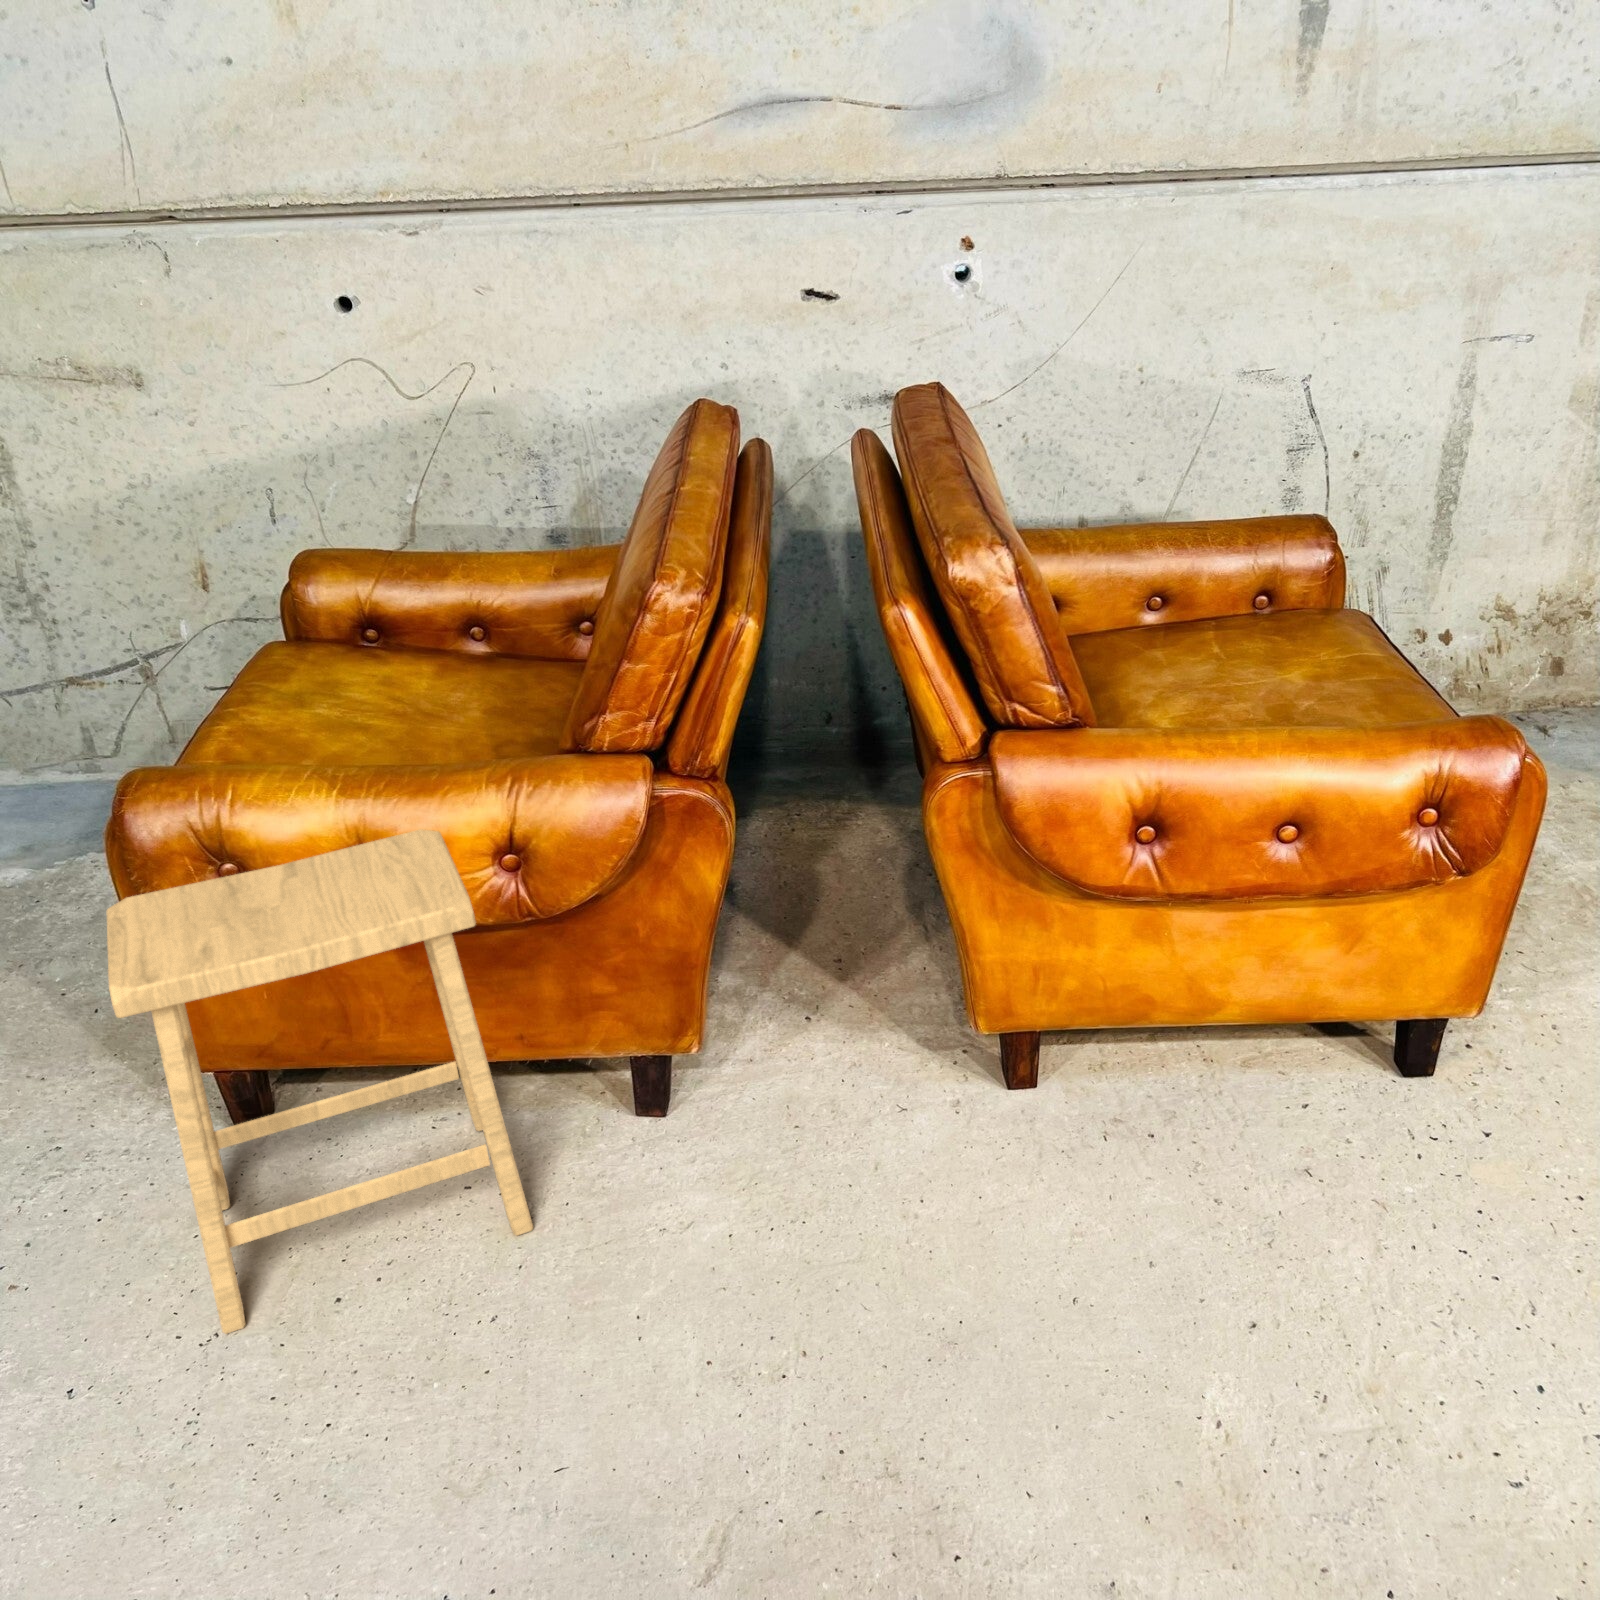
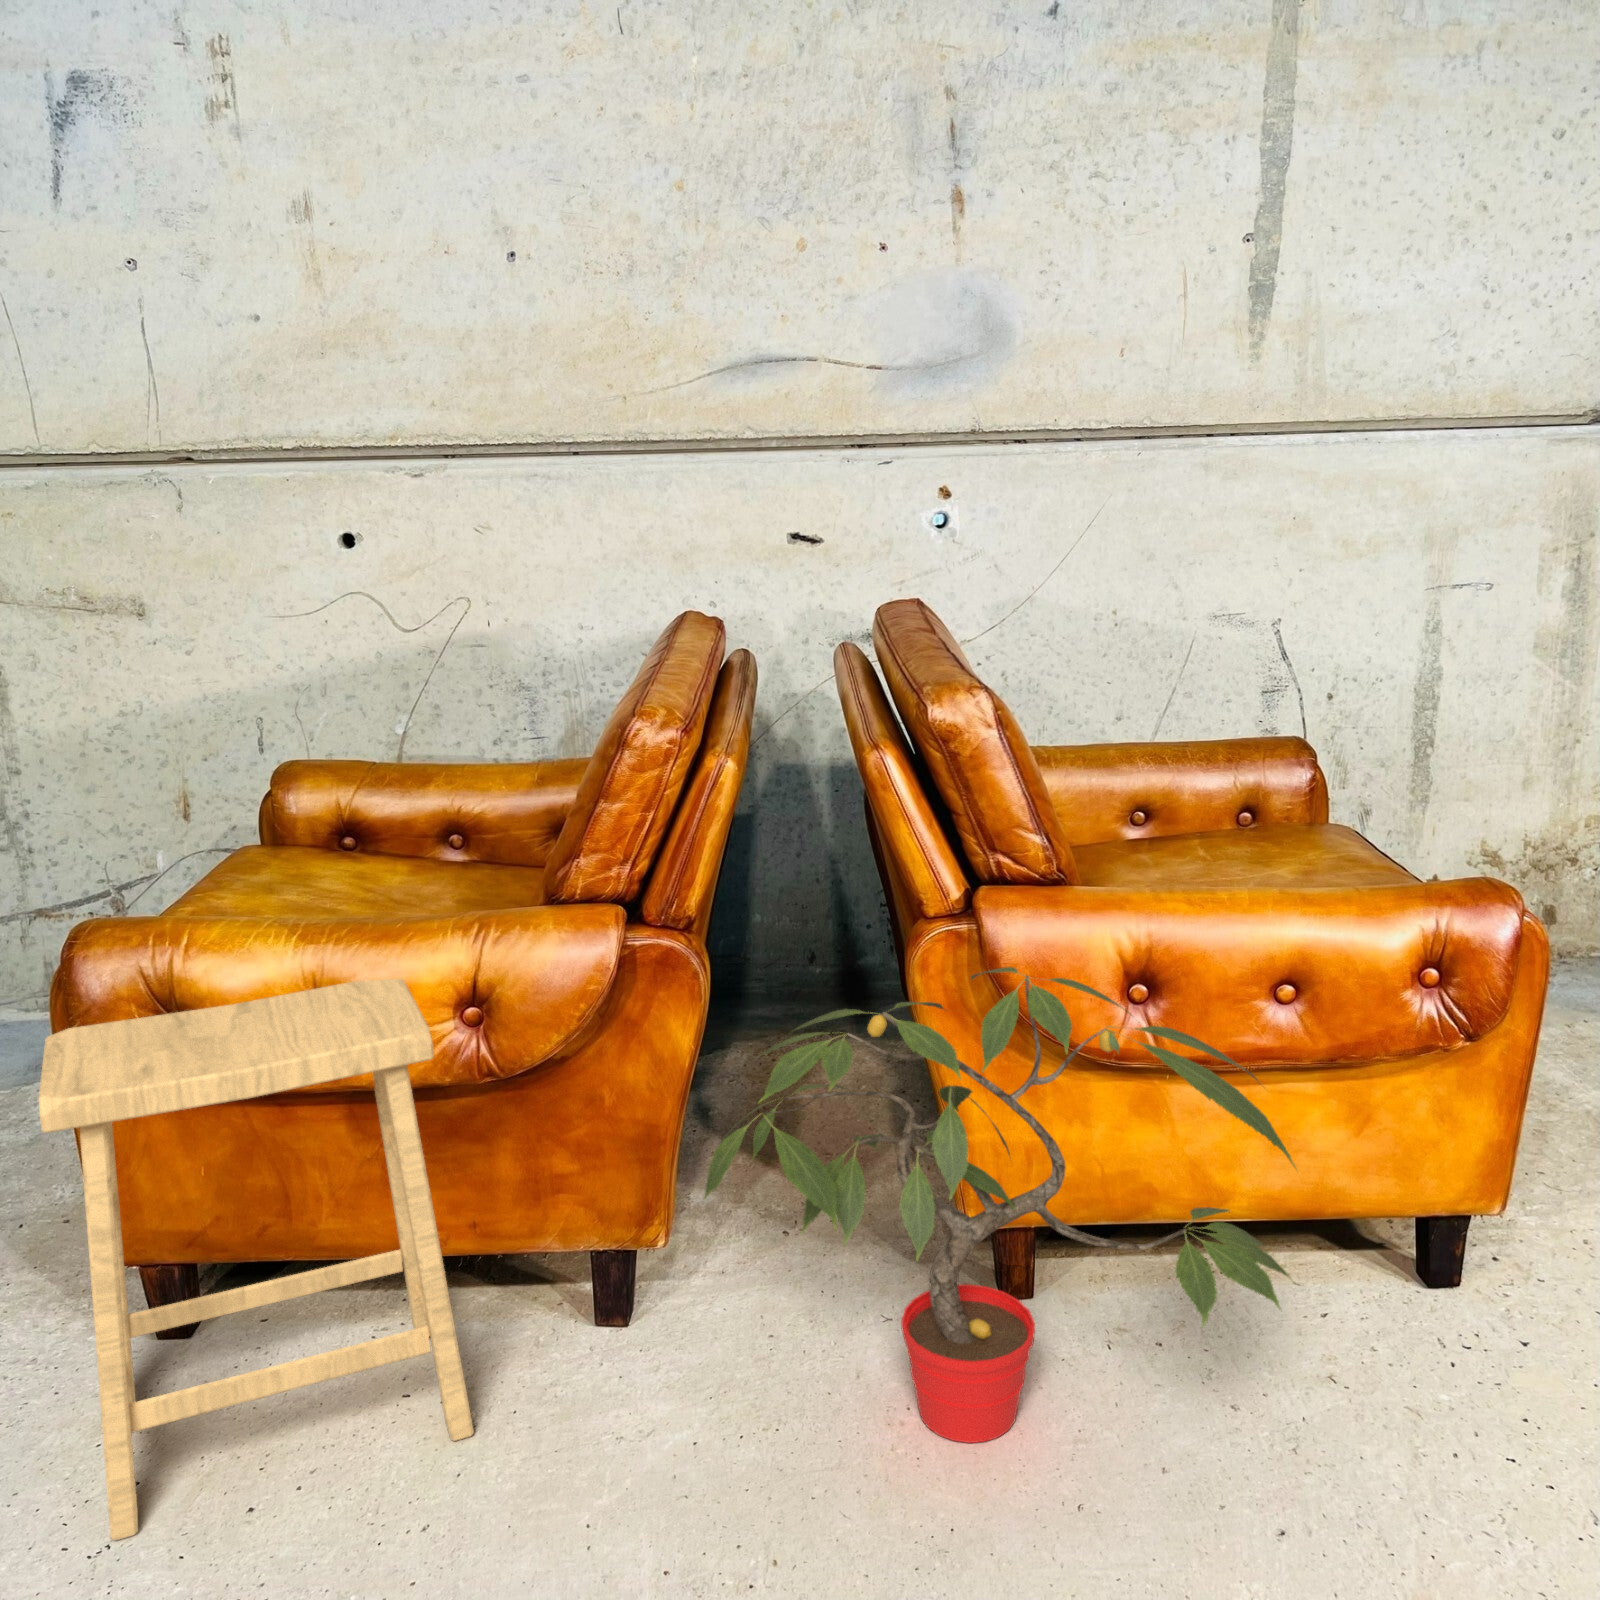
potted plant: none [733,827,1295,1238] -> present [704,967,1296,1443]

